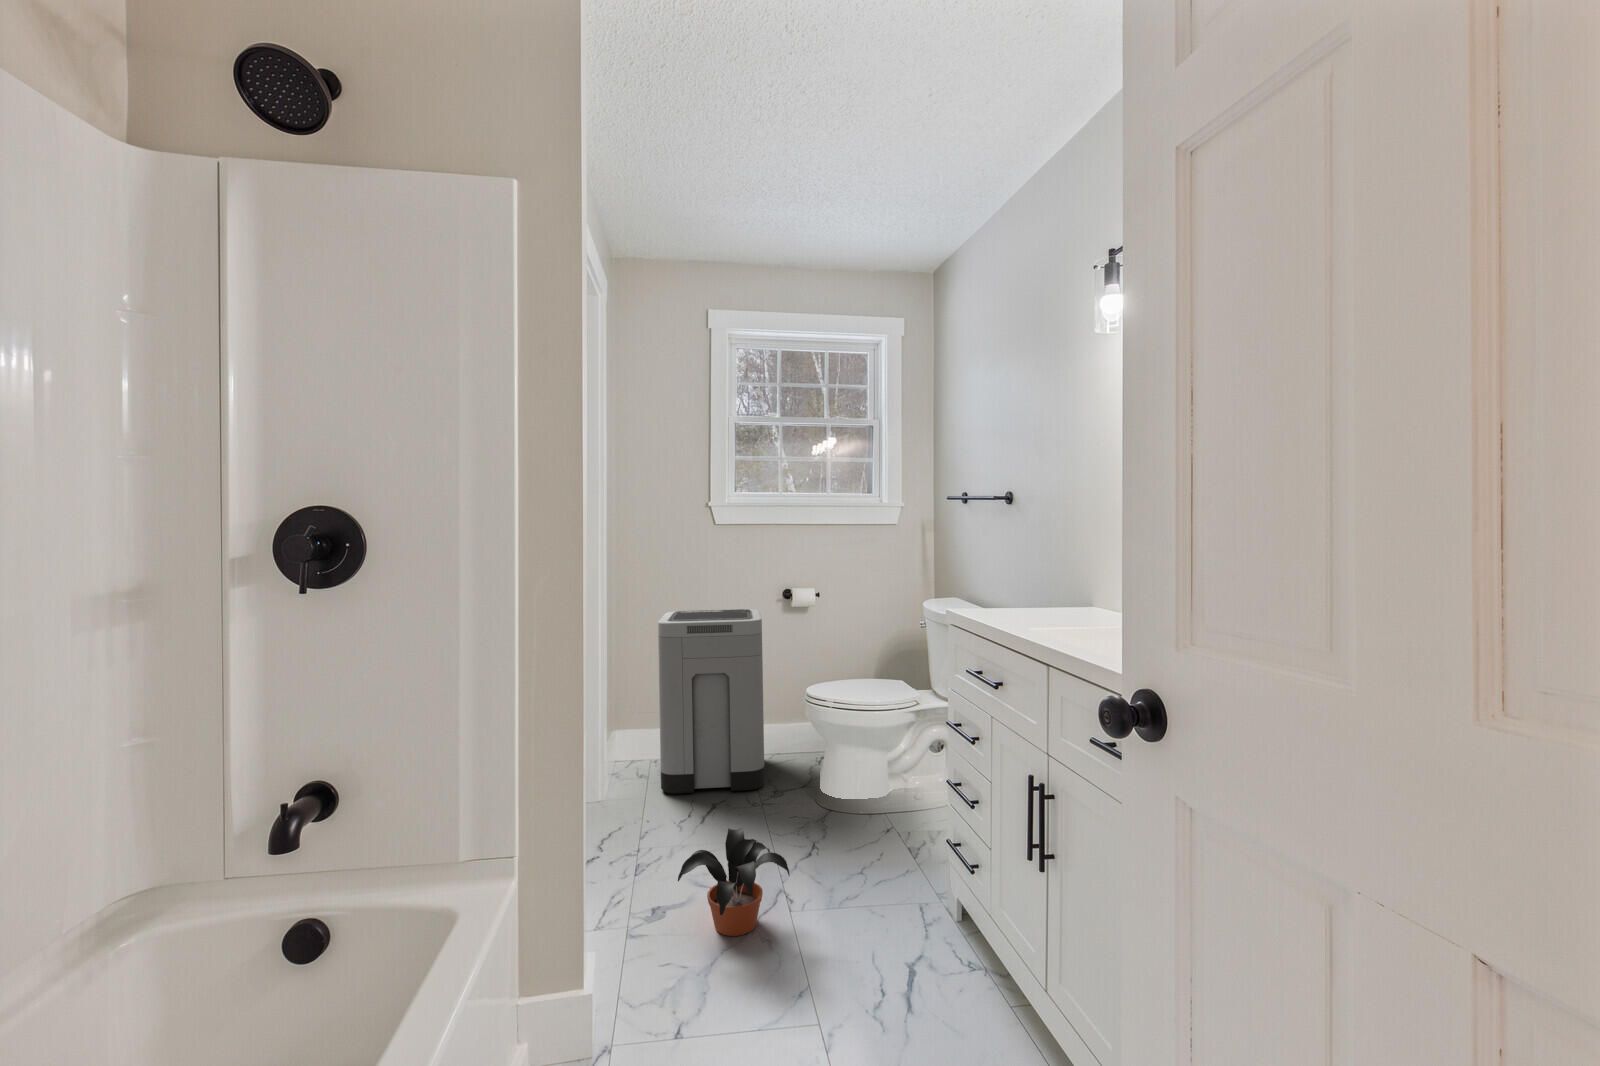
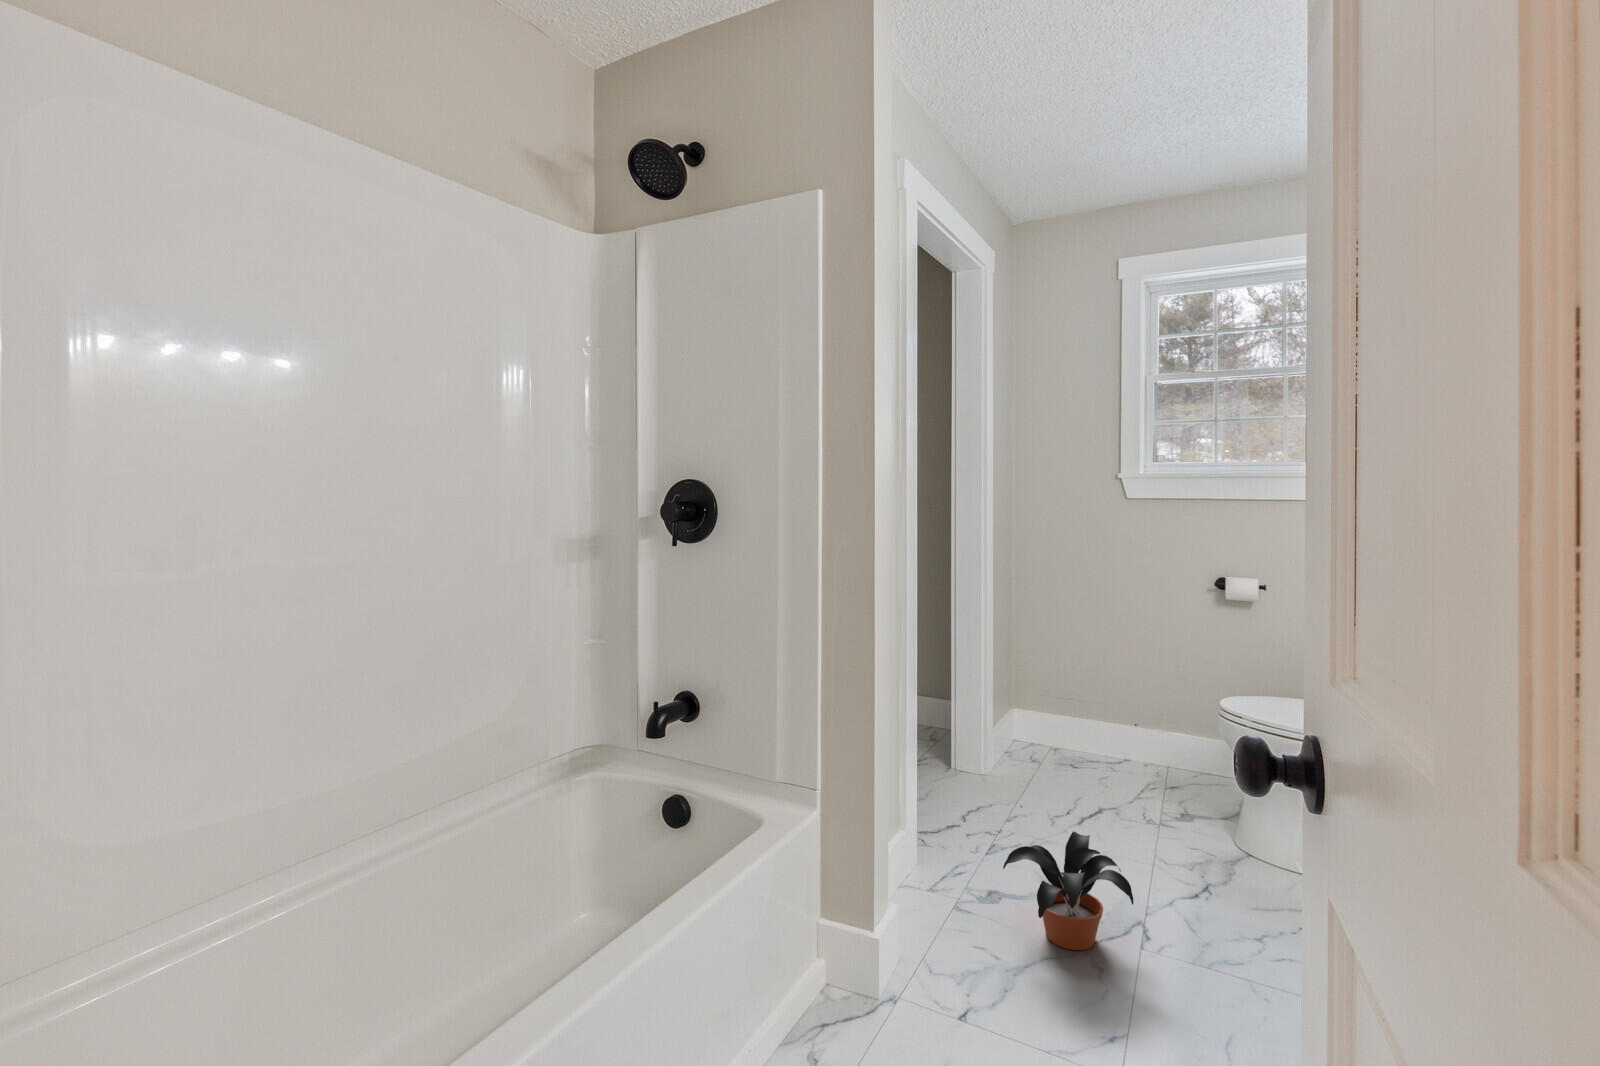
trash can: present [658,609,765,794] -> none [1047,594,1181,805]

